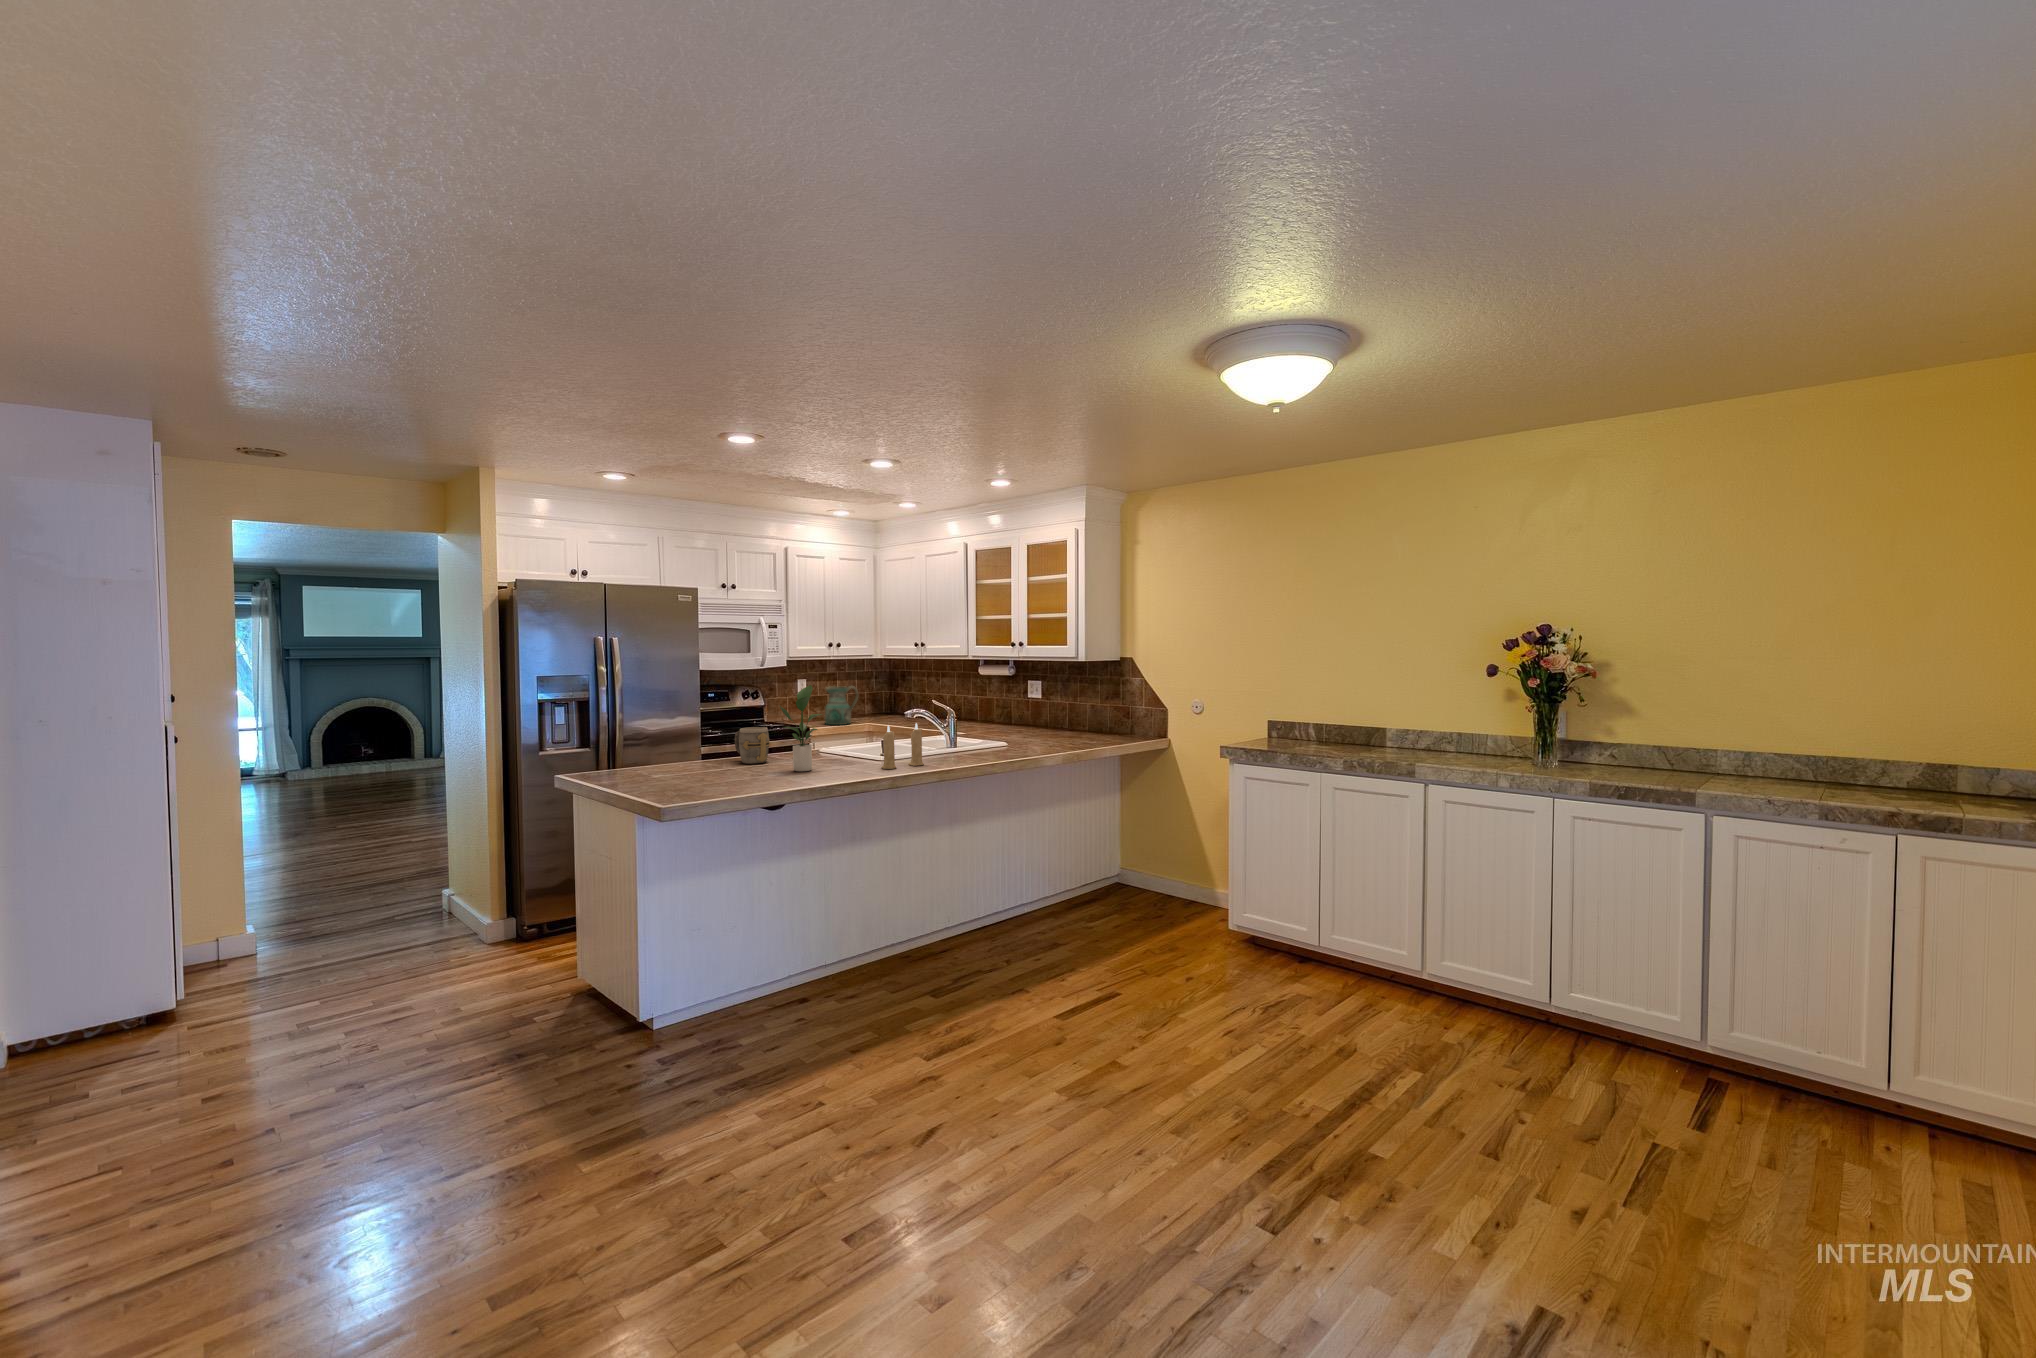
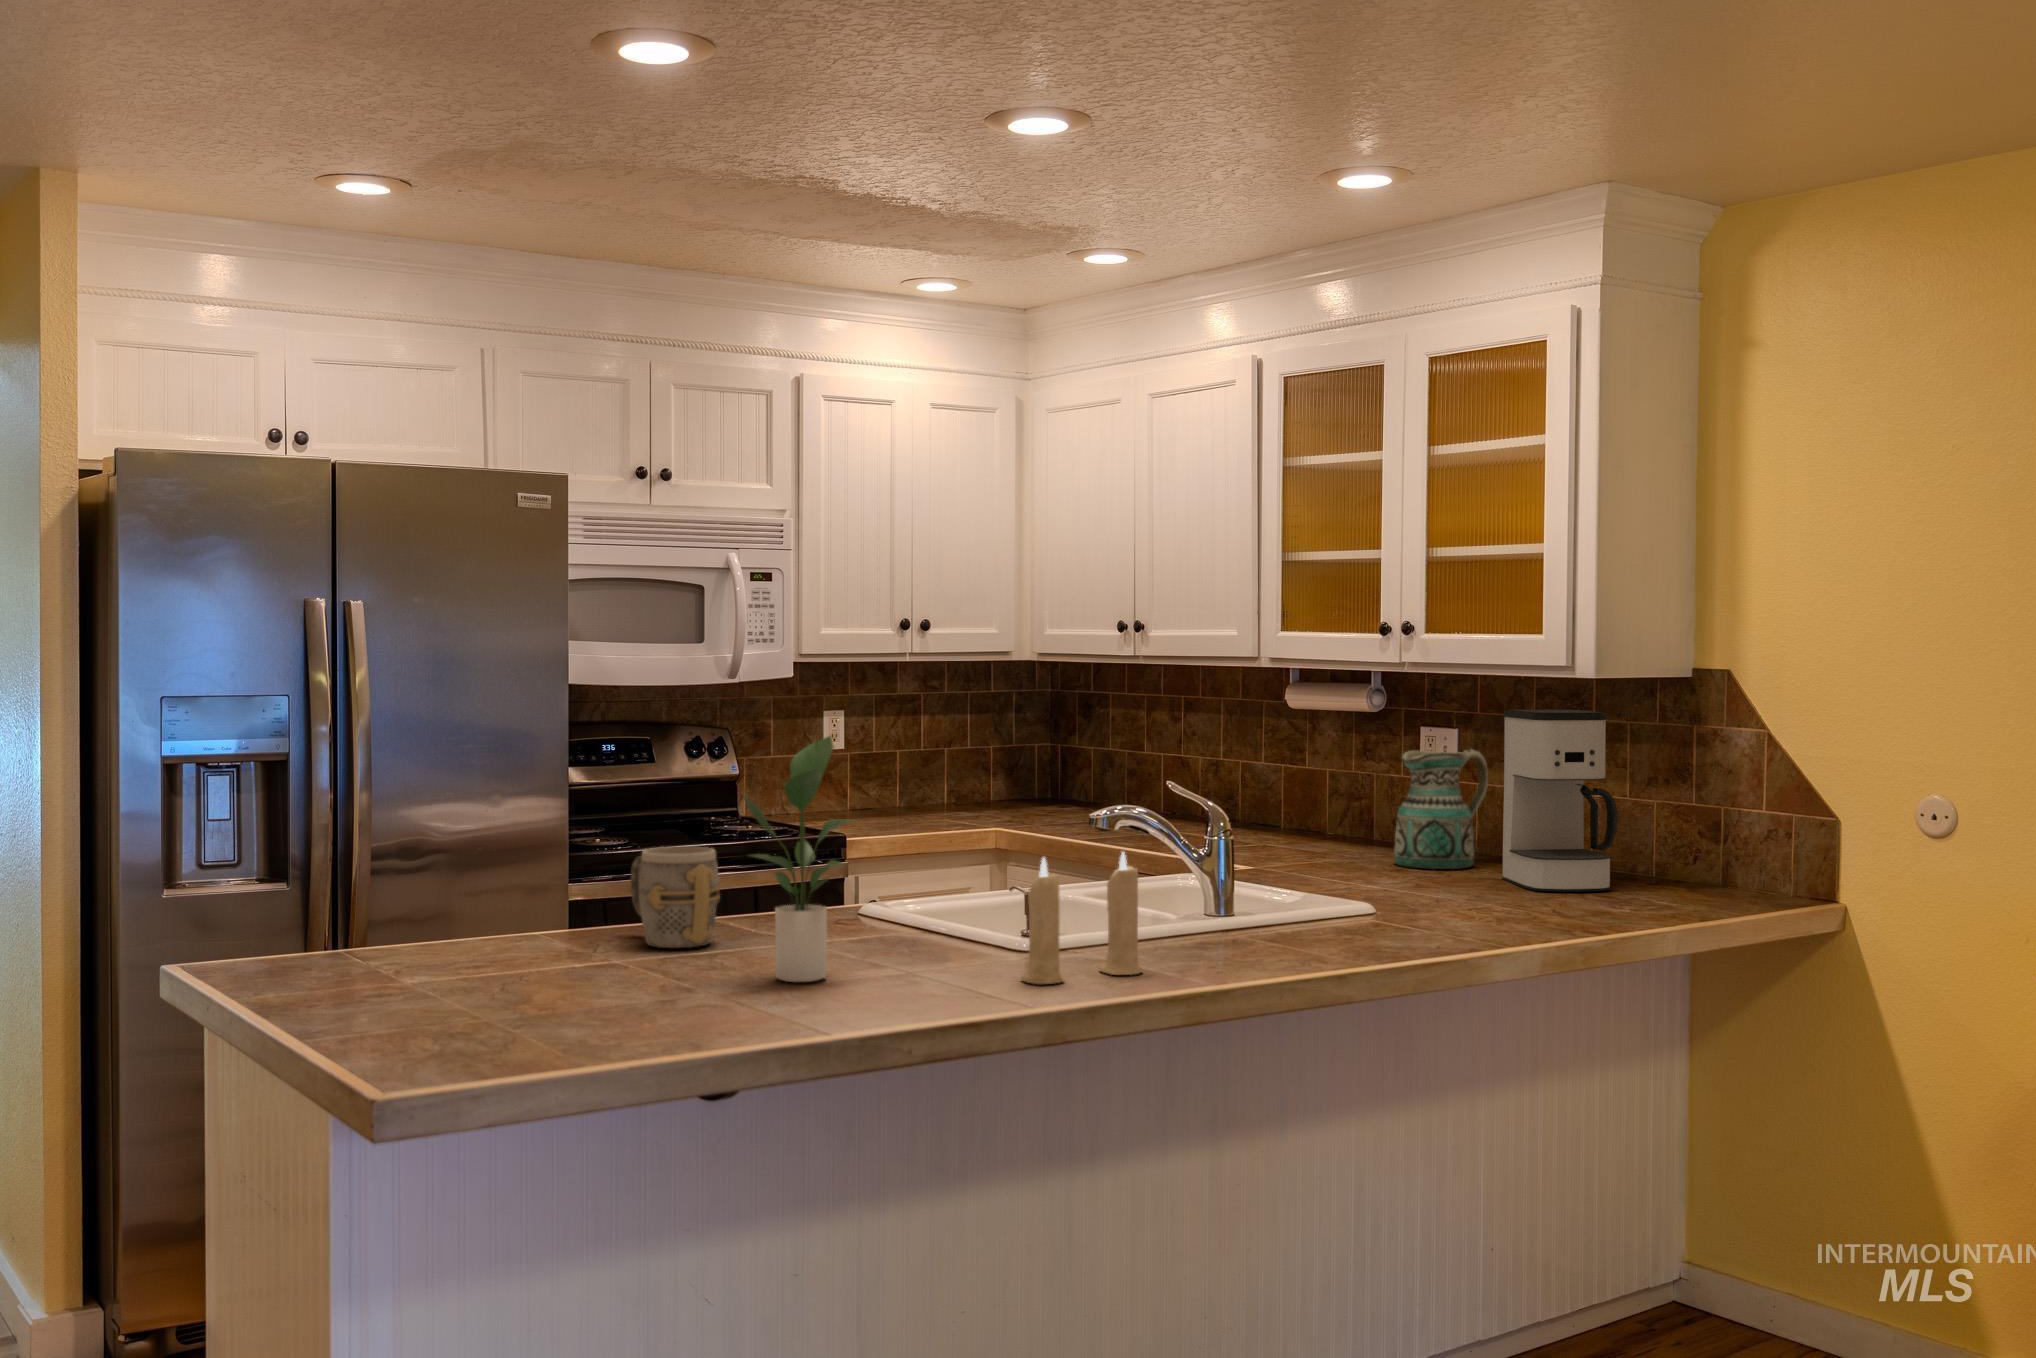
coffee maker: none [1055,673,1095,737] -> present [1502,710,1618,892]
ceramic pitcher: present [825,686,858,725] -> present [1394,749,1488,869]

